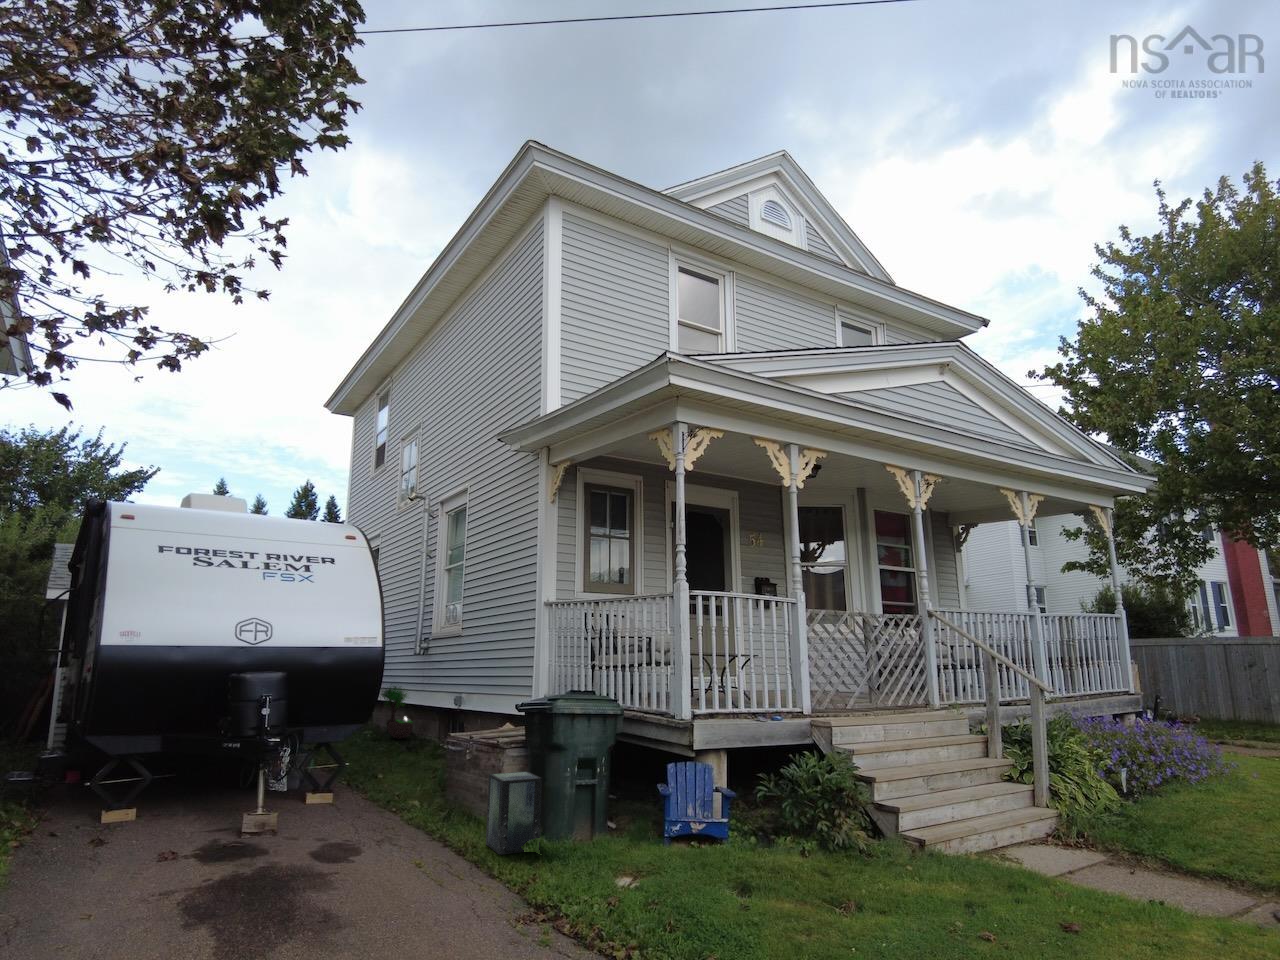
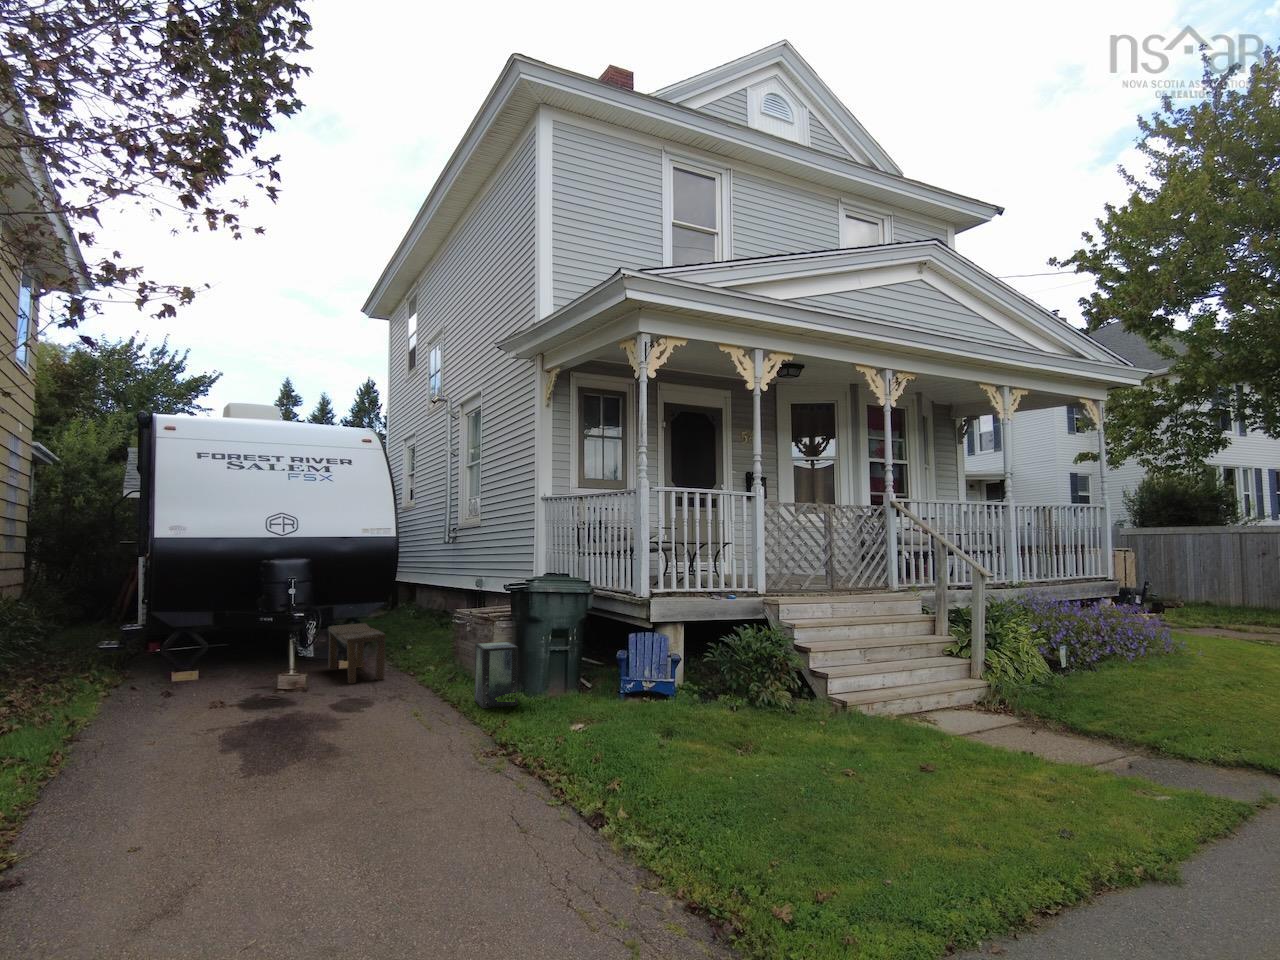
potted tree: present [381,686,413,739] -> none [415,564,447,615]
bench: none [296,749,371,825] -> present [328,623,386,684]

